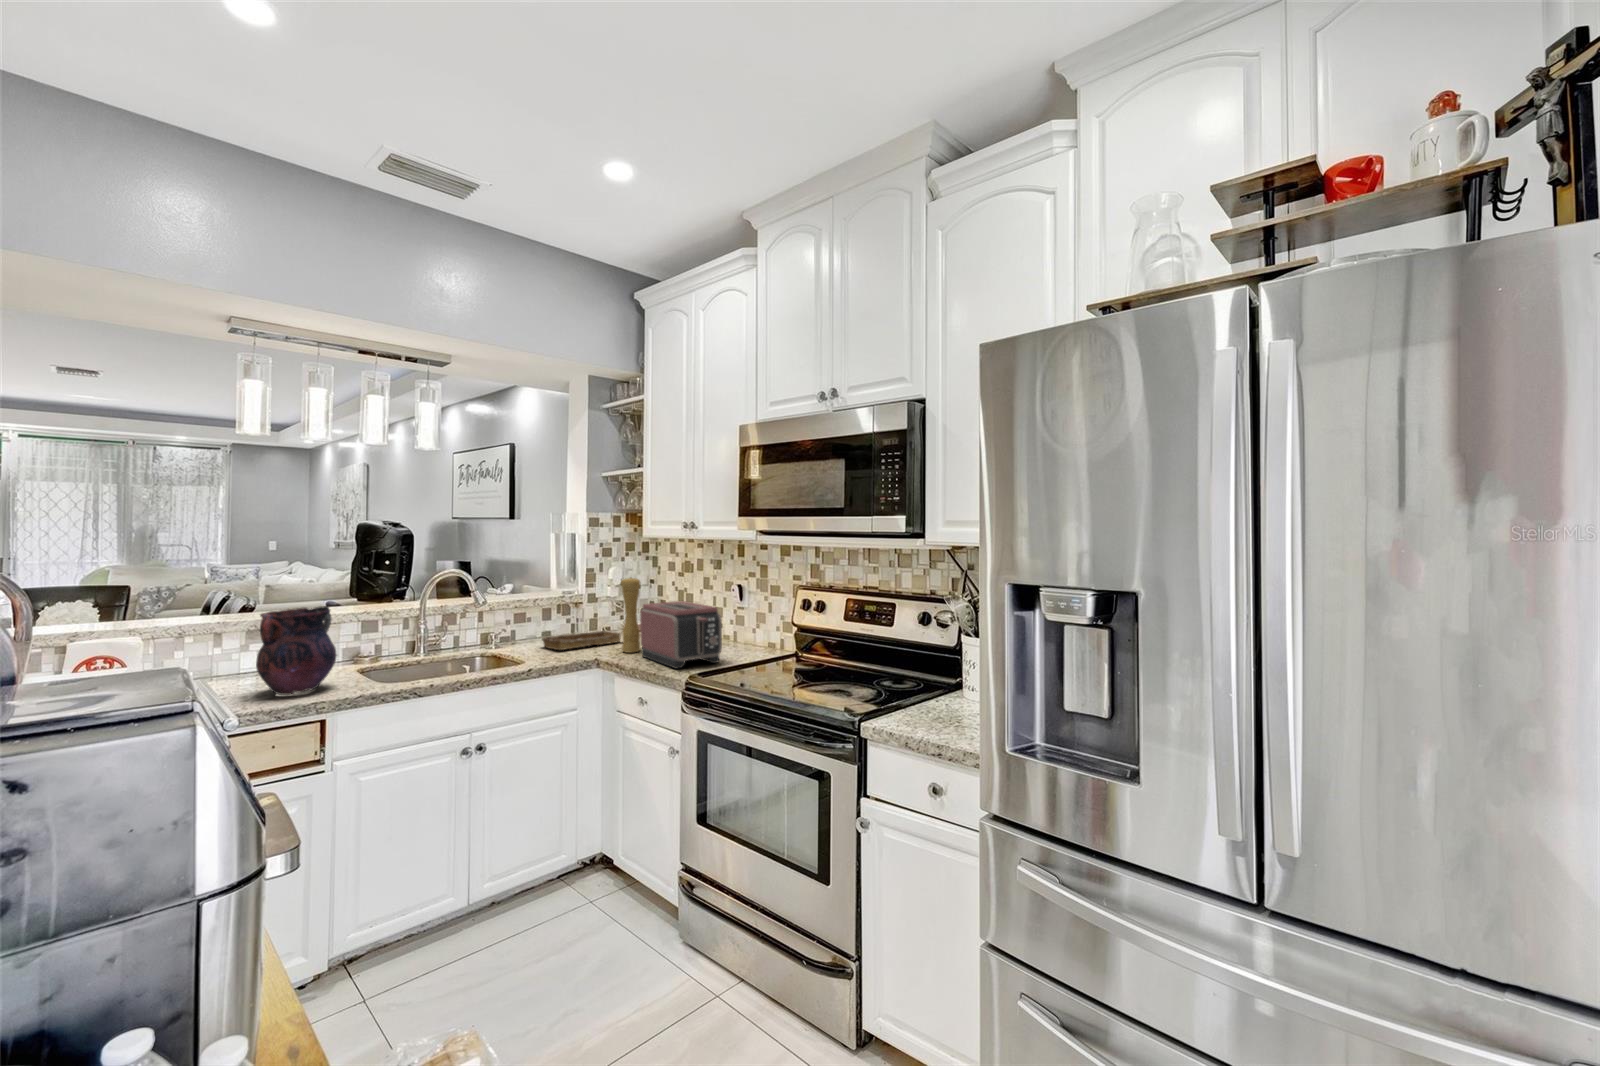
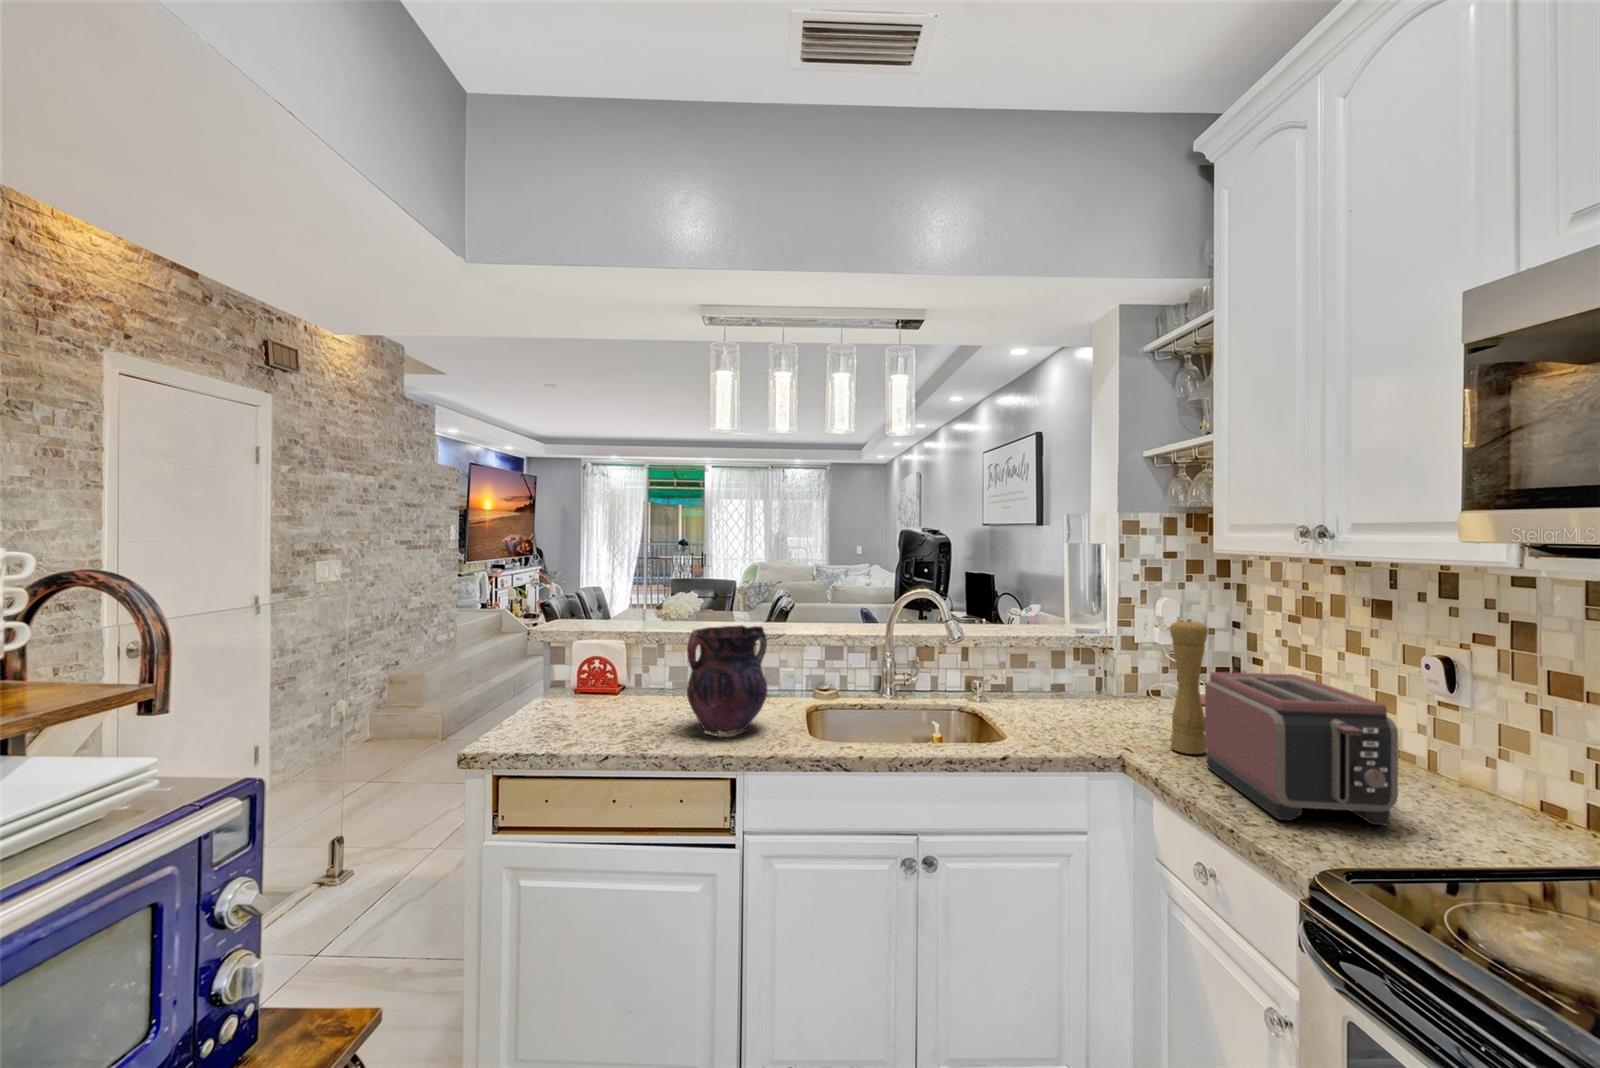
tray: present [542,631,621,650] -> none [1037,696,1177,725]

